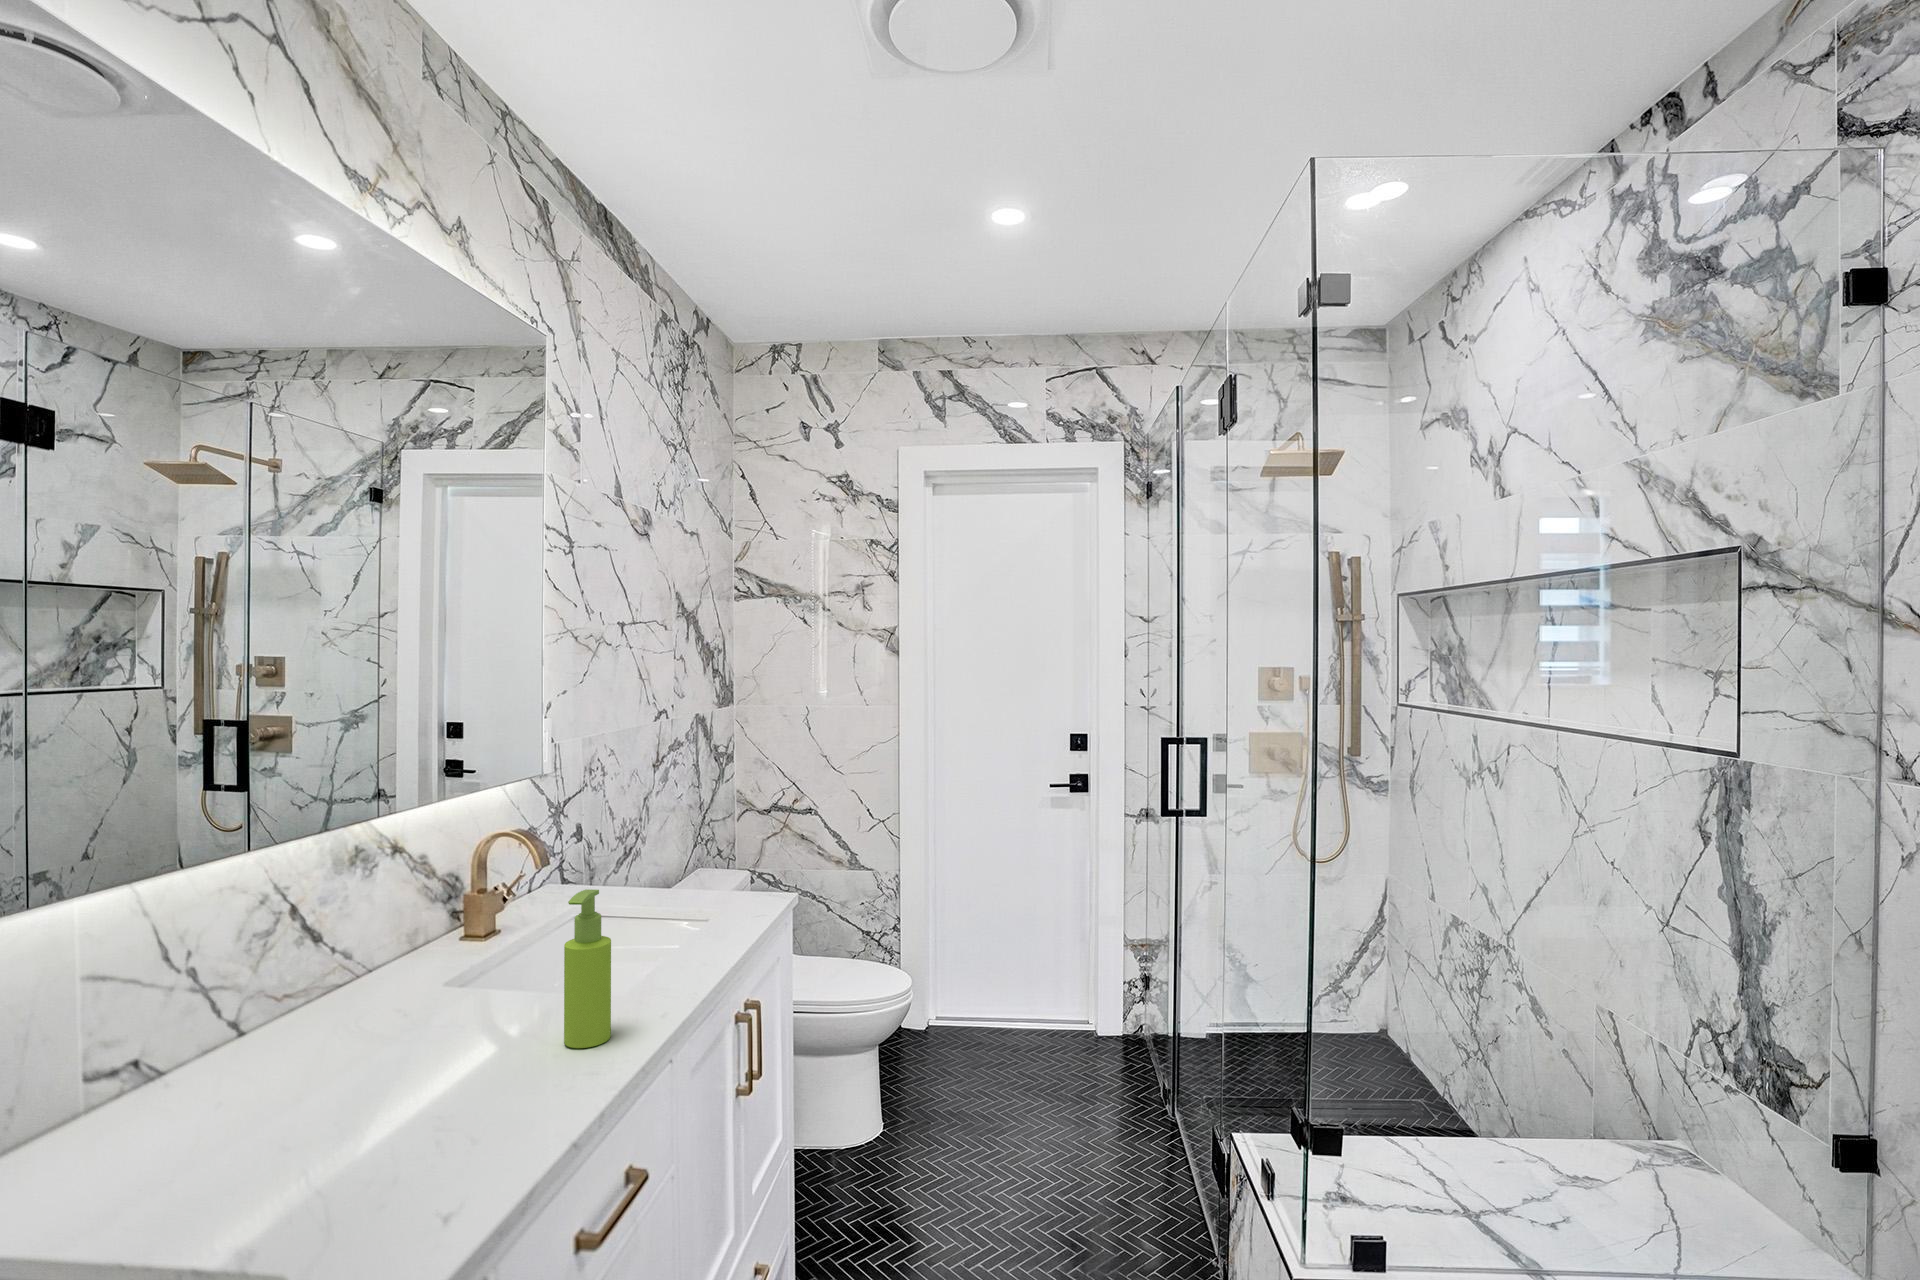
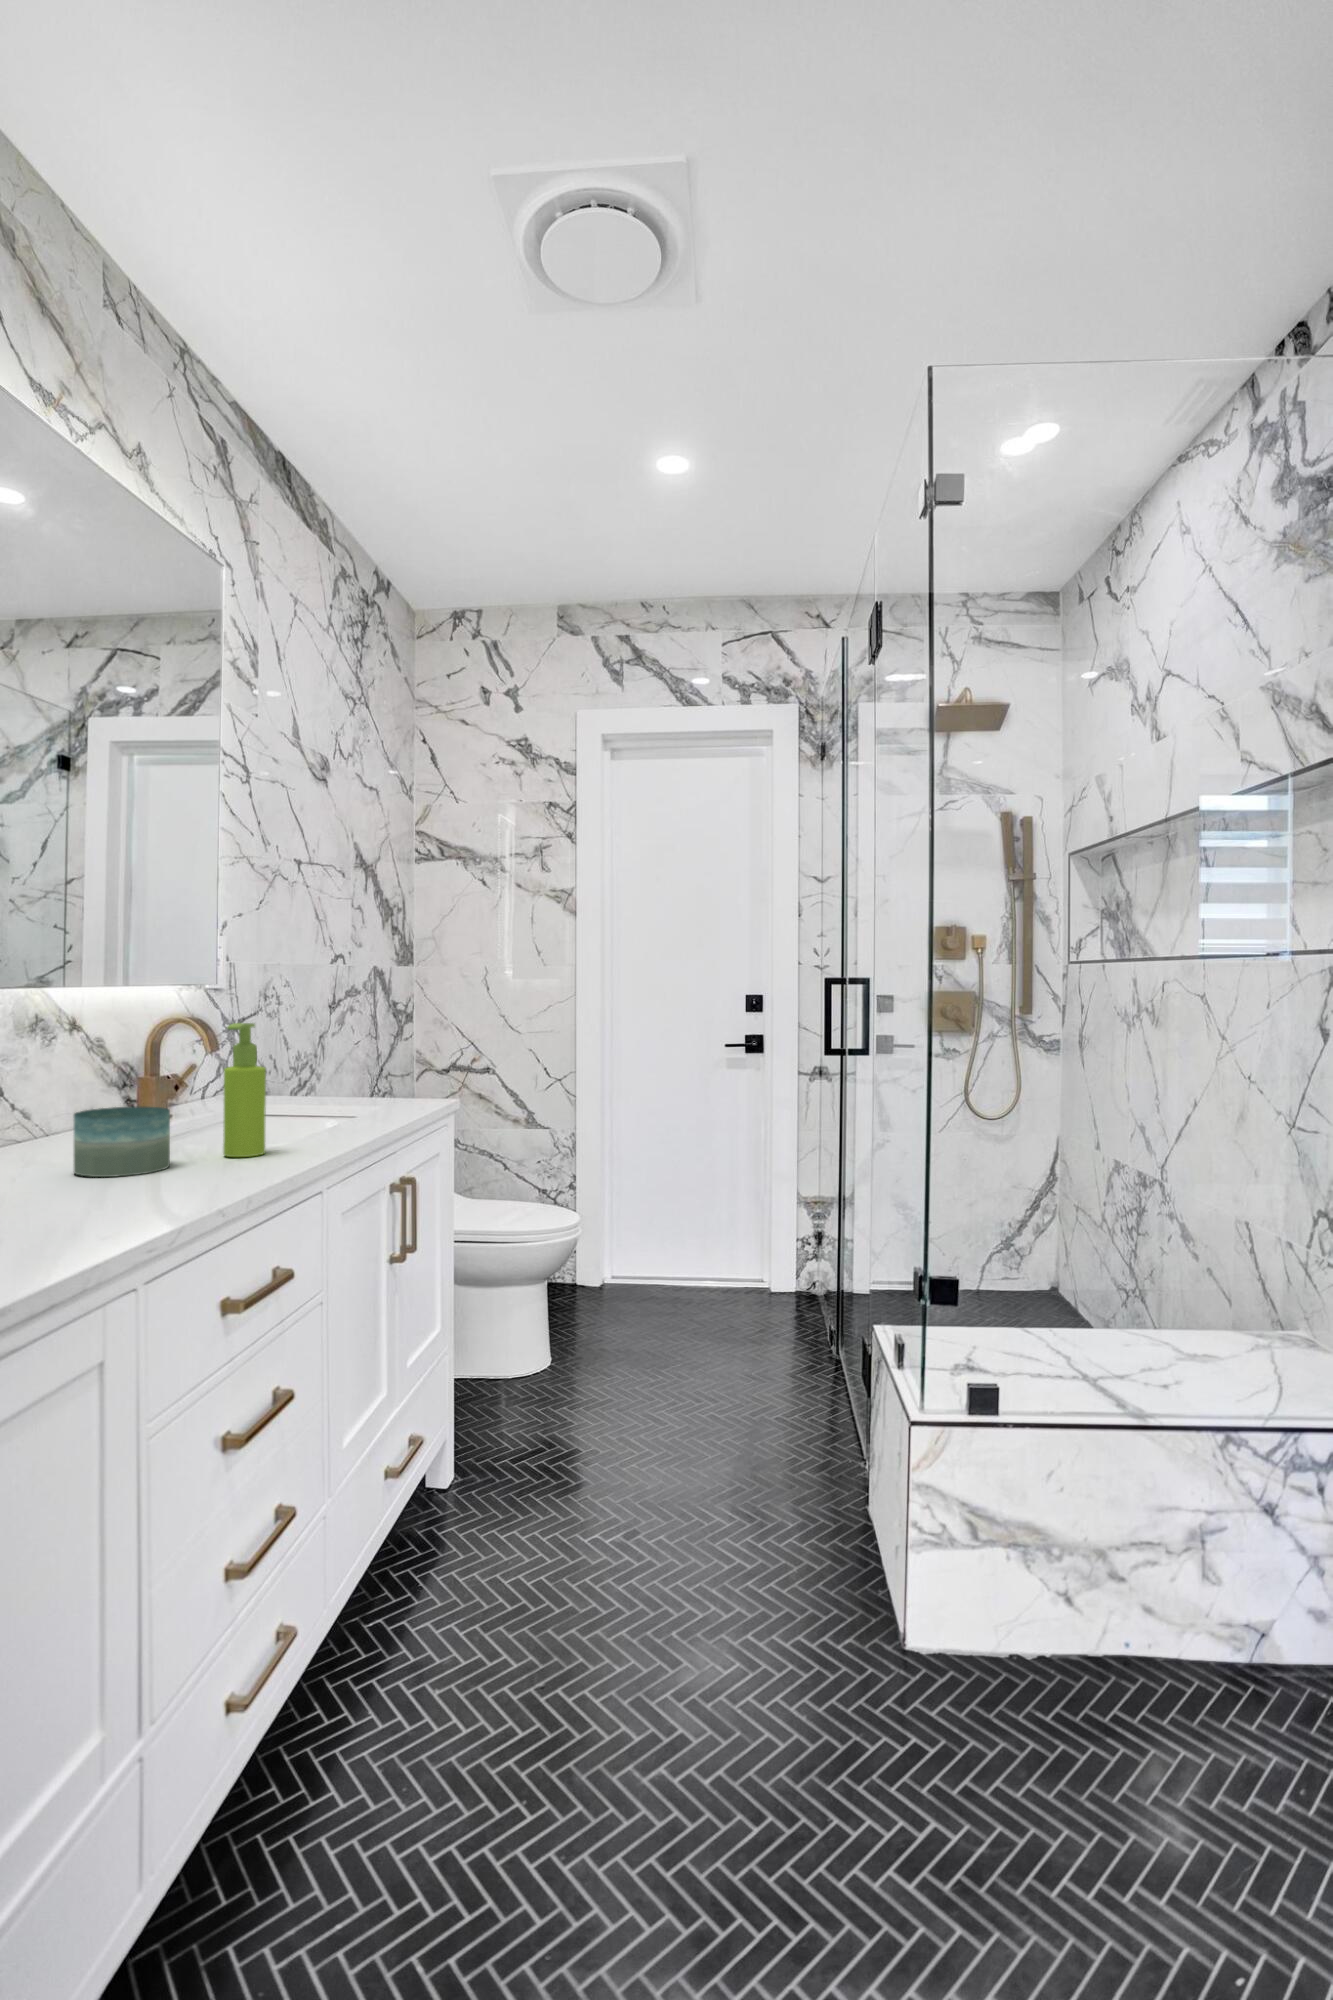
candle: none [394,997,505,1103] -> present [74,1107,170,1177]

